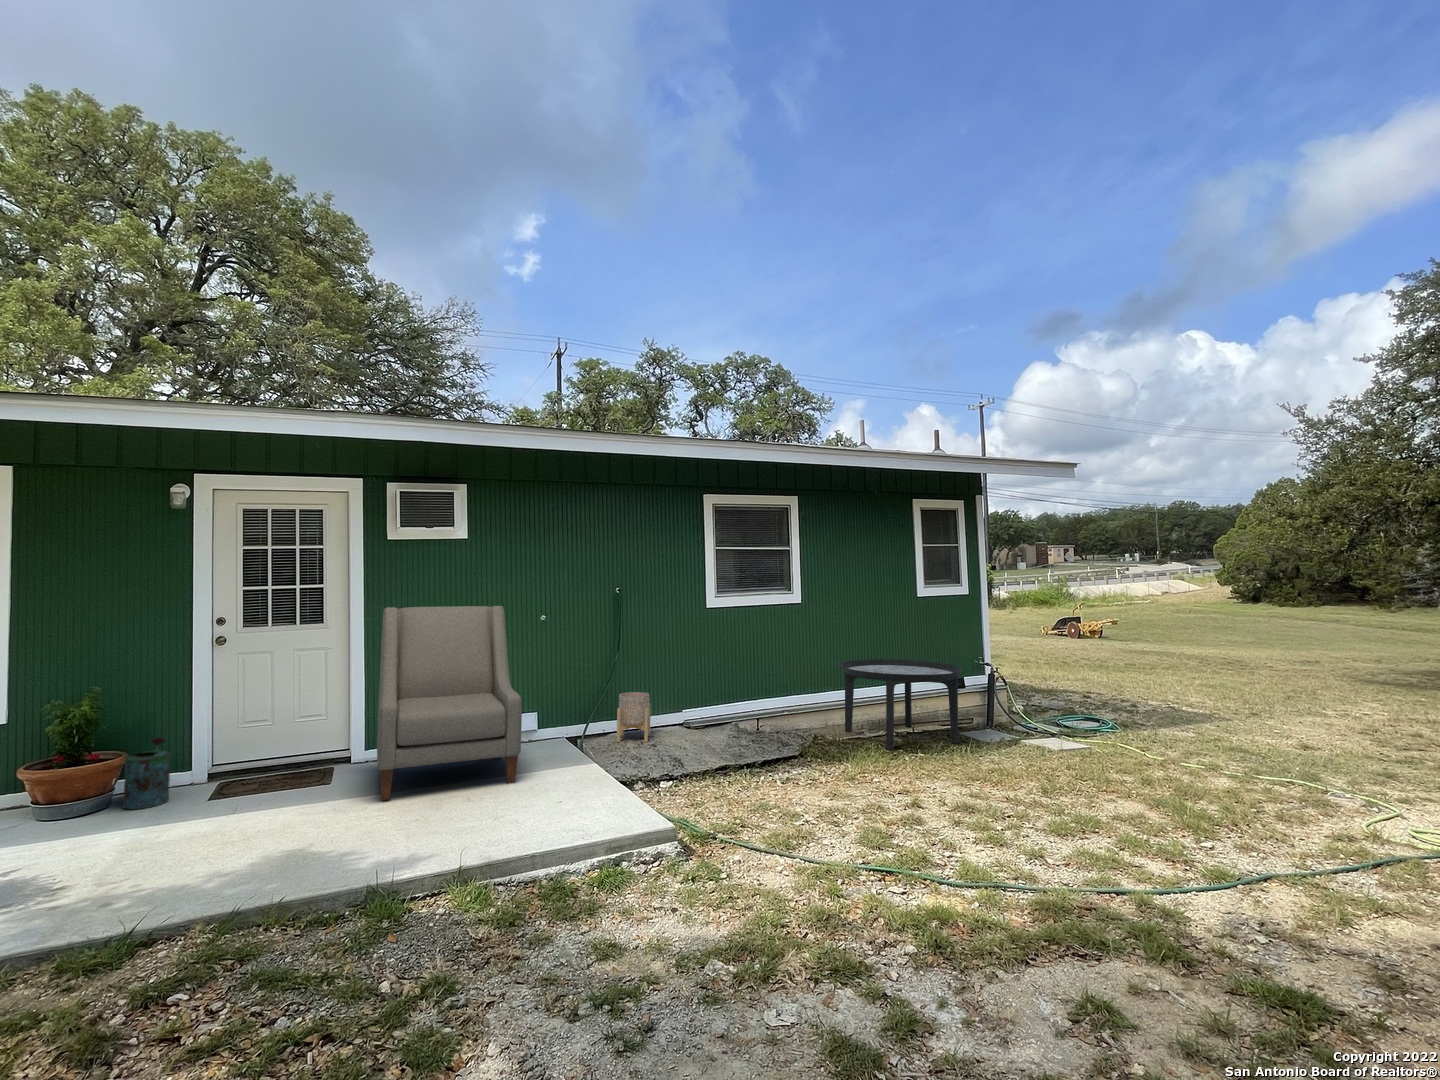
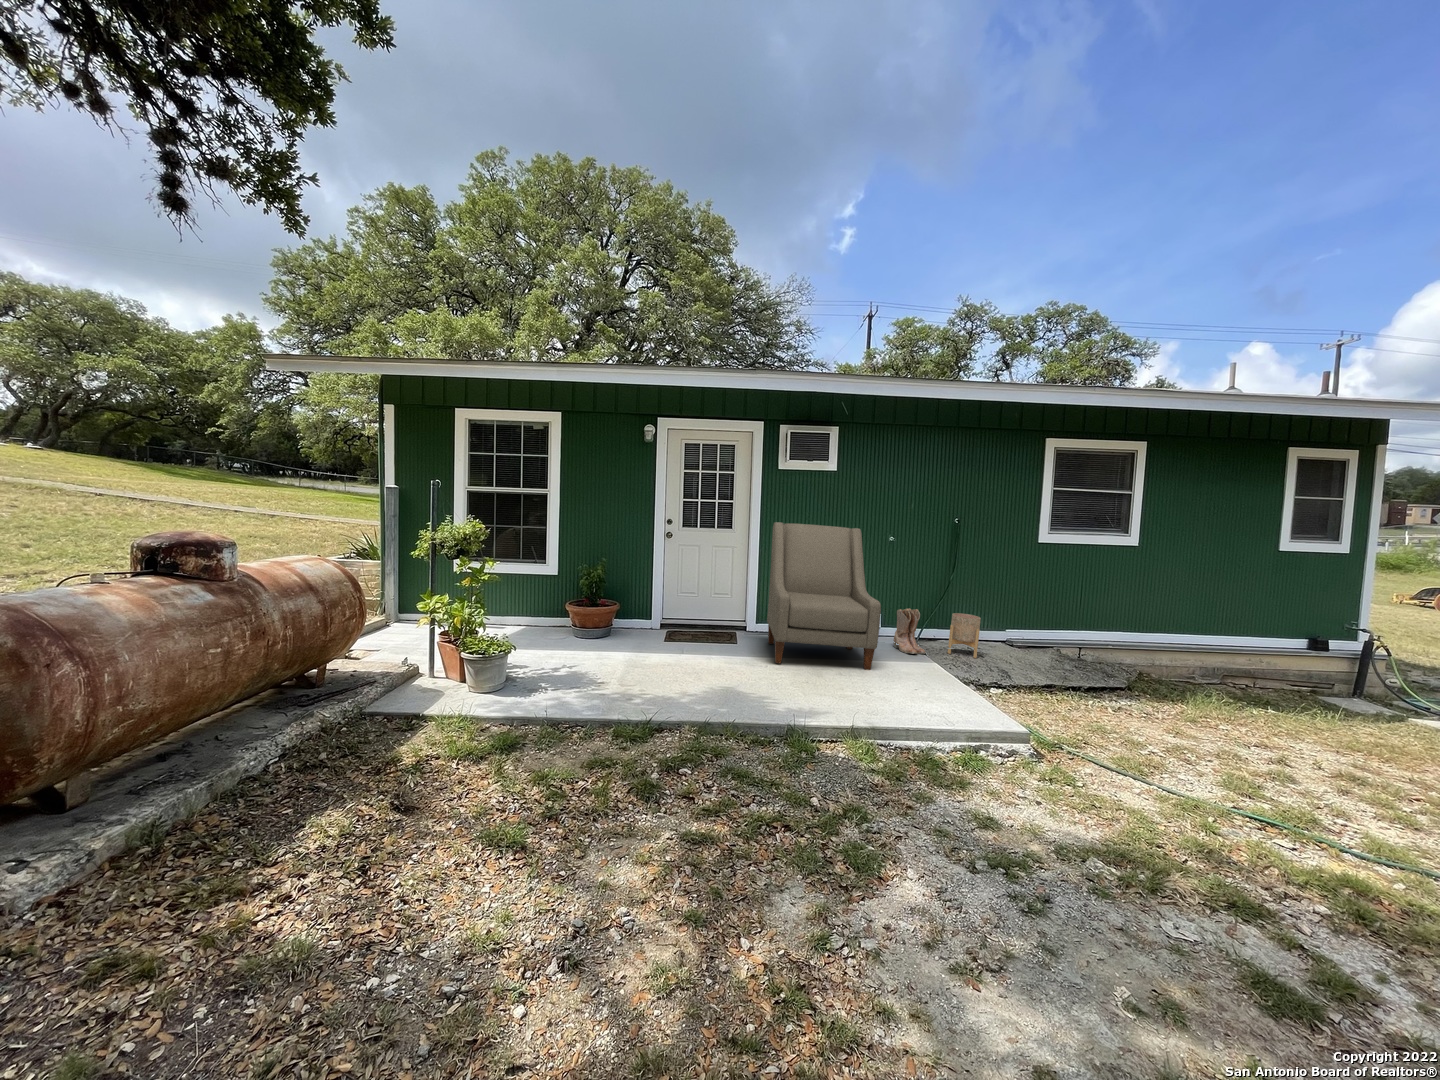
round table: present [838,659,963,750] -> none [1184,616,1367,724]
boots: none [554,695,592,751] -> present [893,609,926,654]
watering can: present [123,737,171,809] -> none [620,595,645,639]

